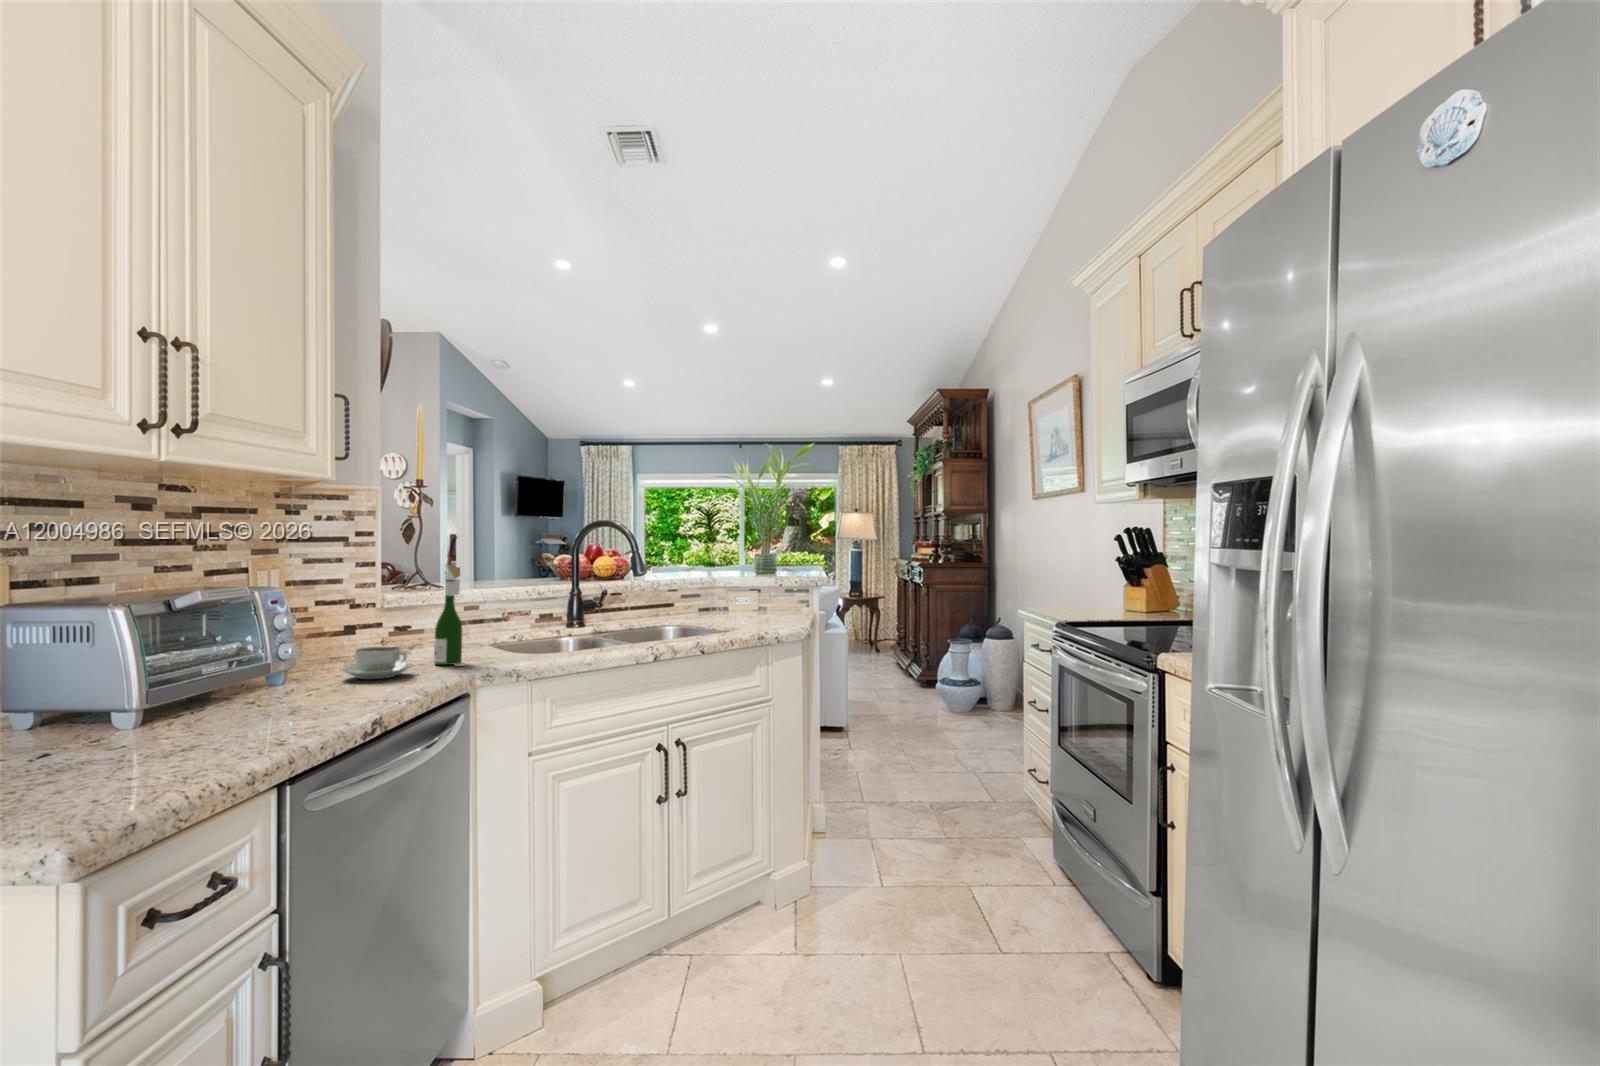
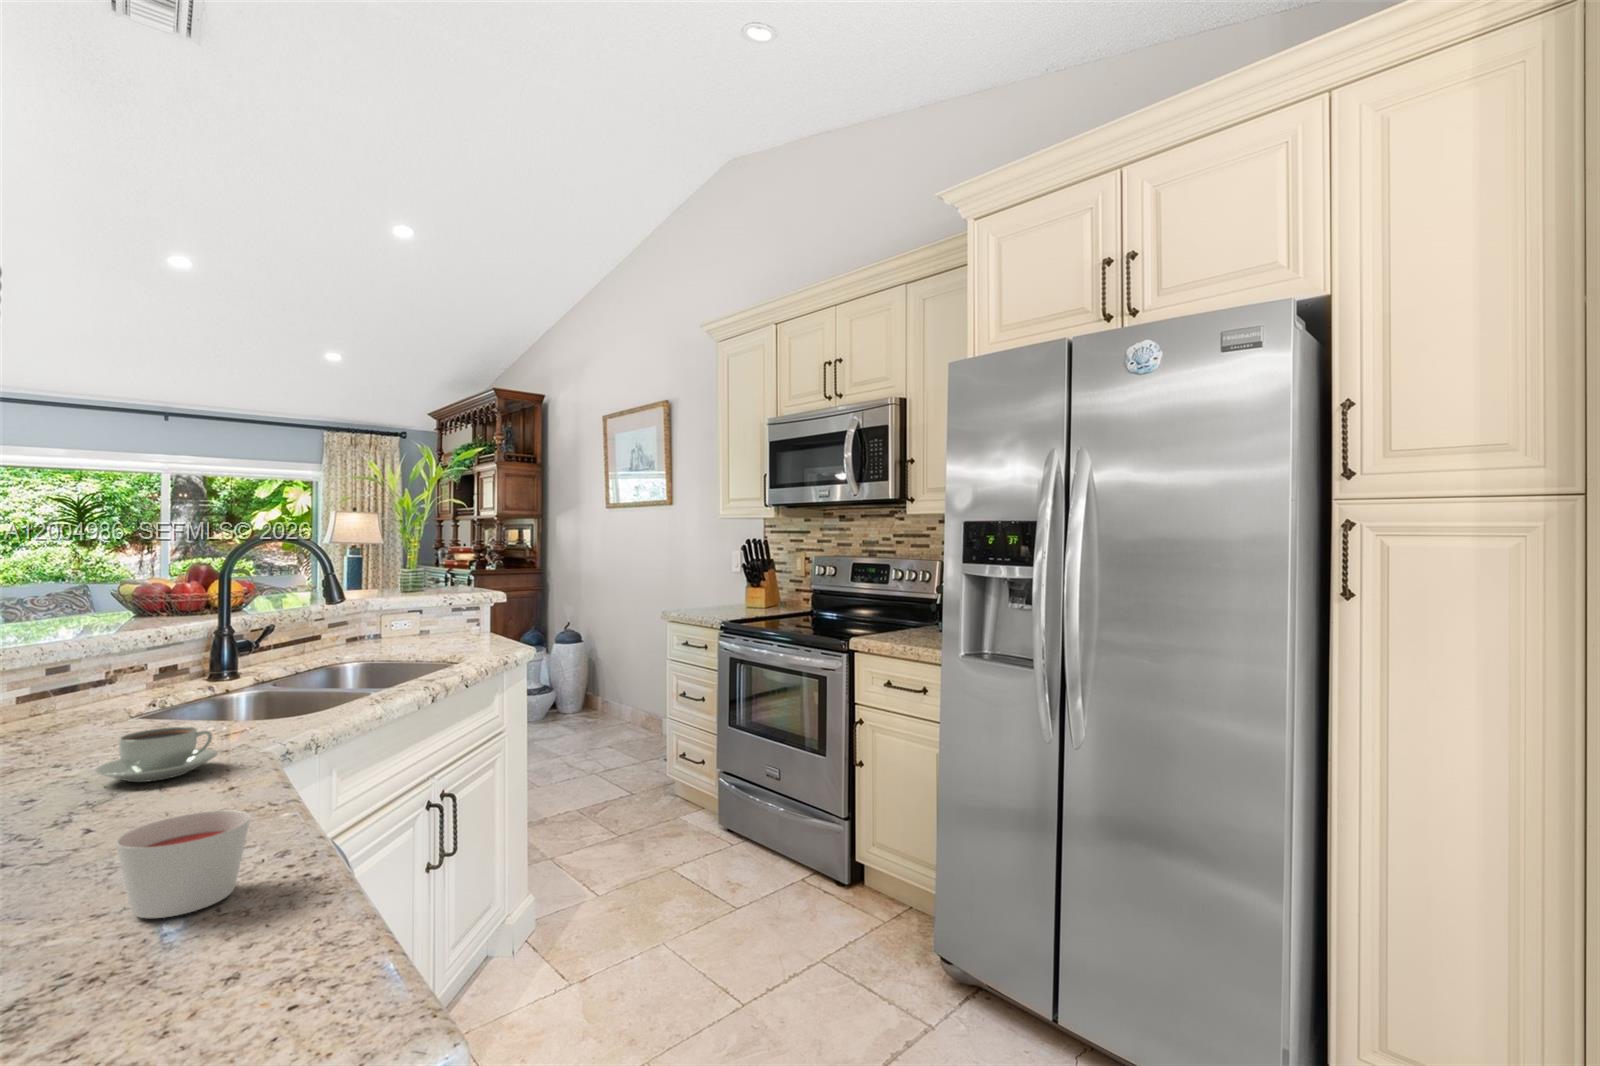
wine bottle: present [434,536,464,666] -> none [179,559,244,748]
candle: none [104,691,193,750] -> present [116,810,250,918]

